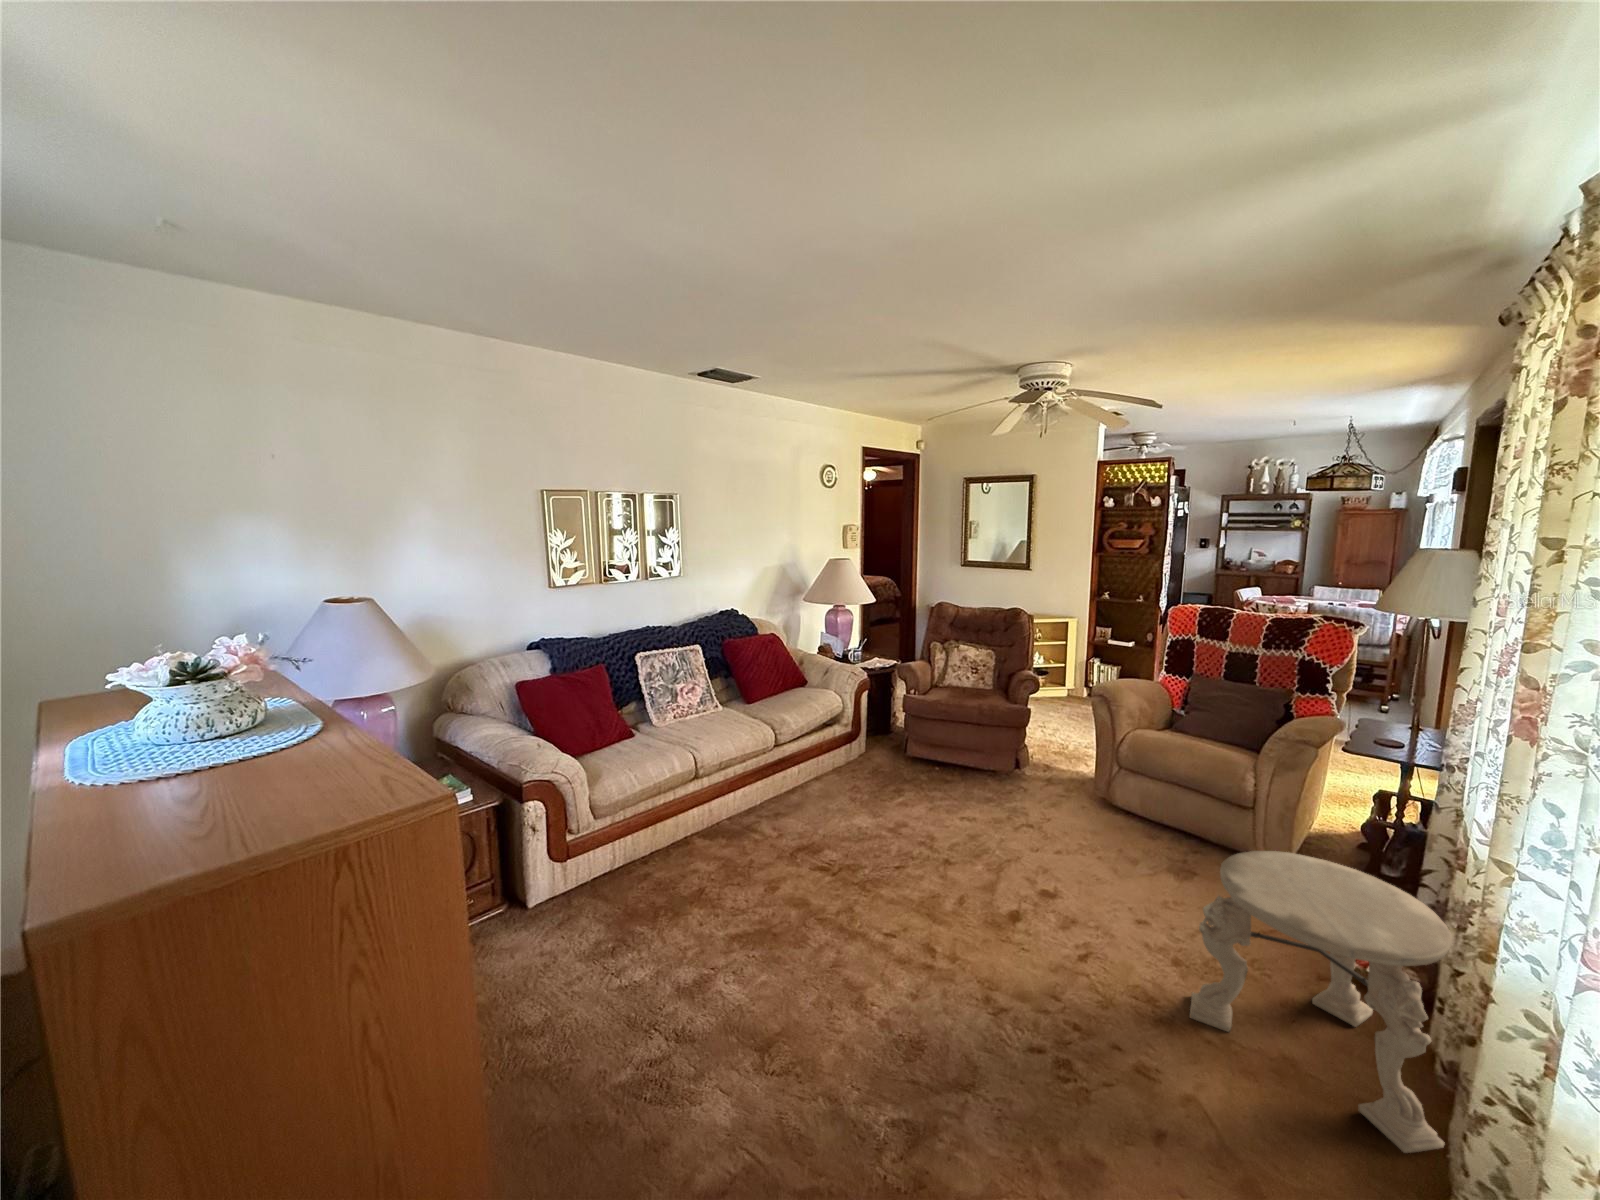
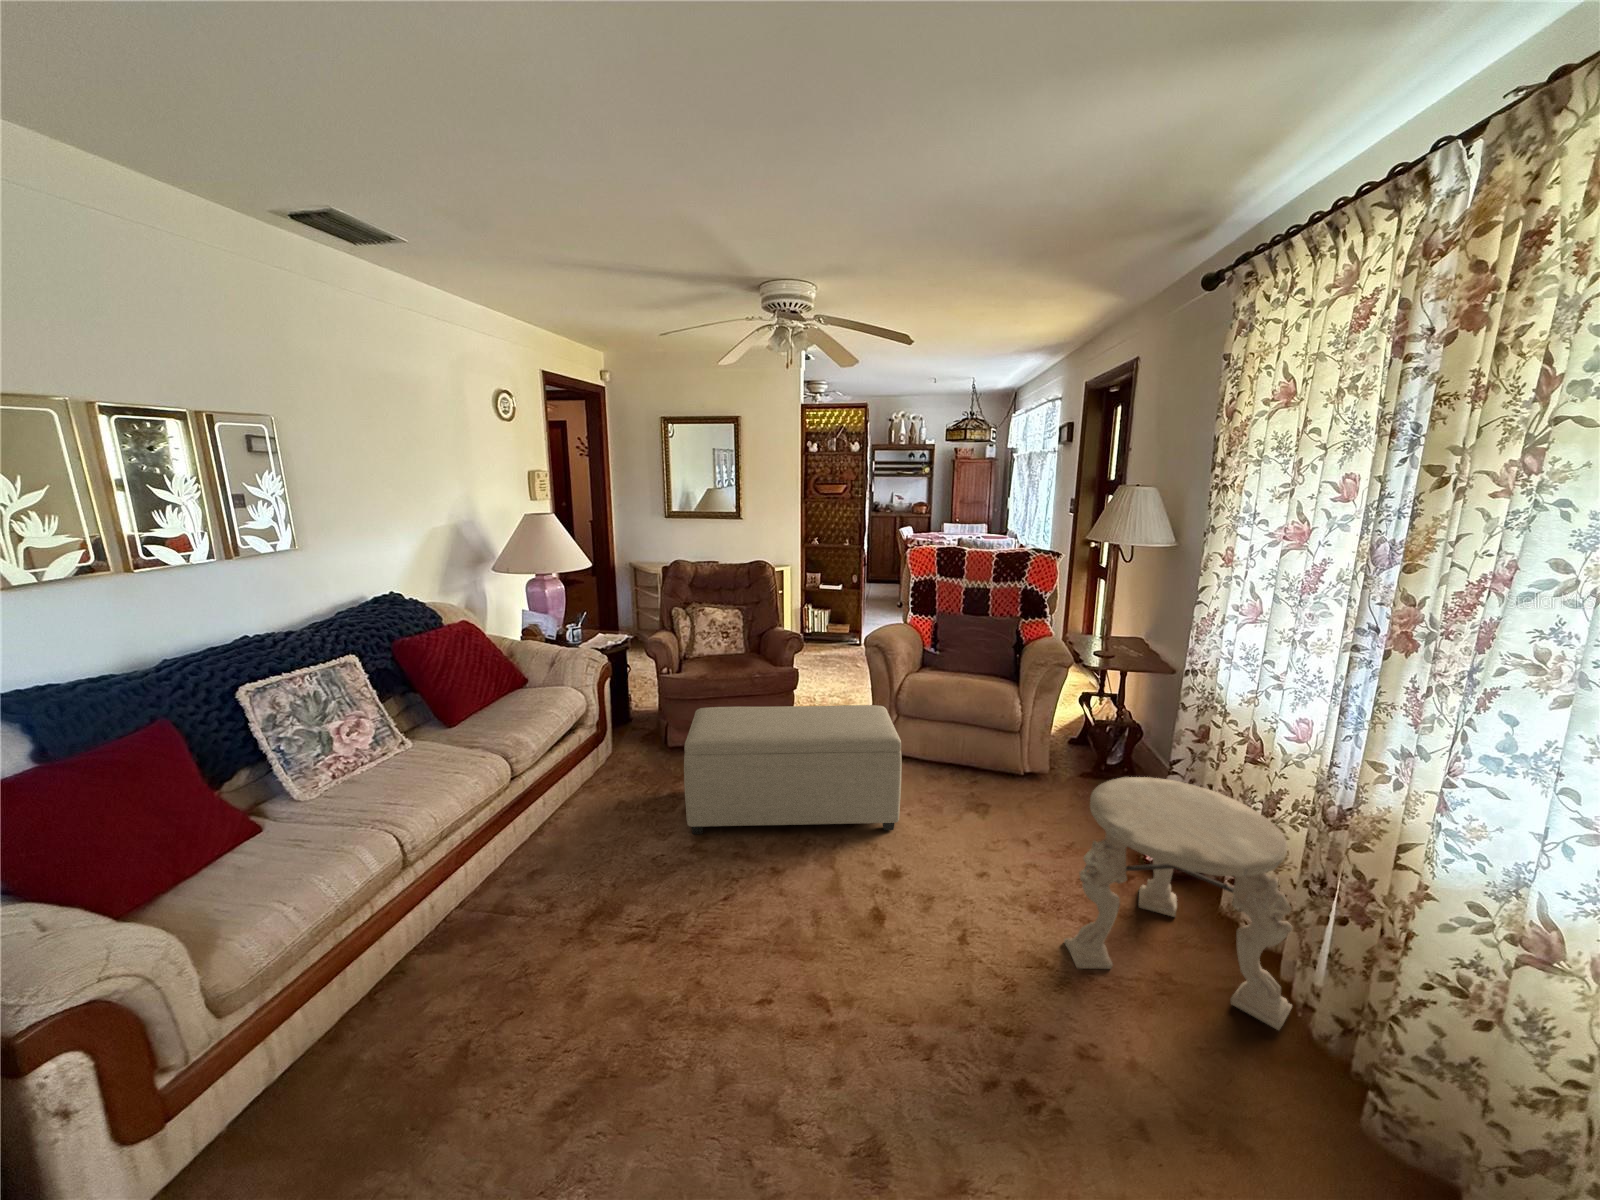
ottoman: none [893,723,1092,864] -> present [684,705,902,834]

